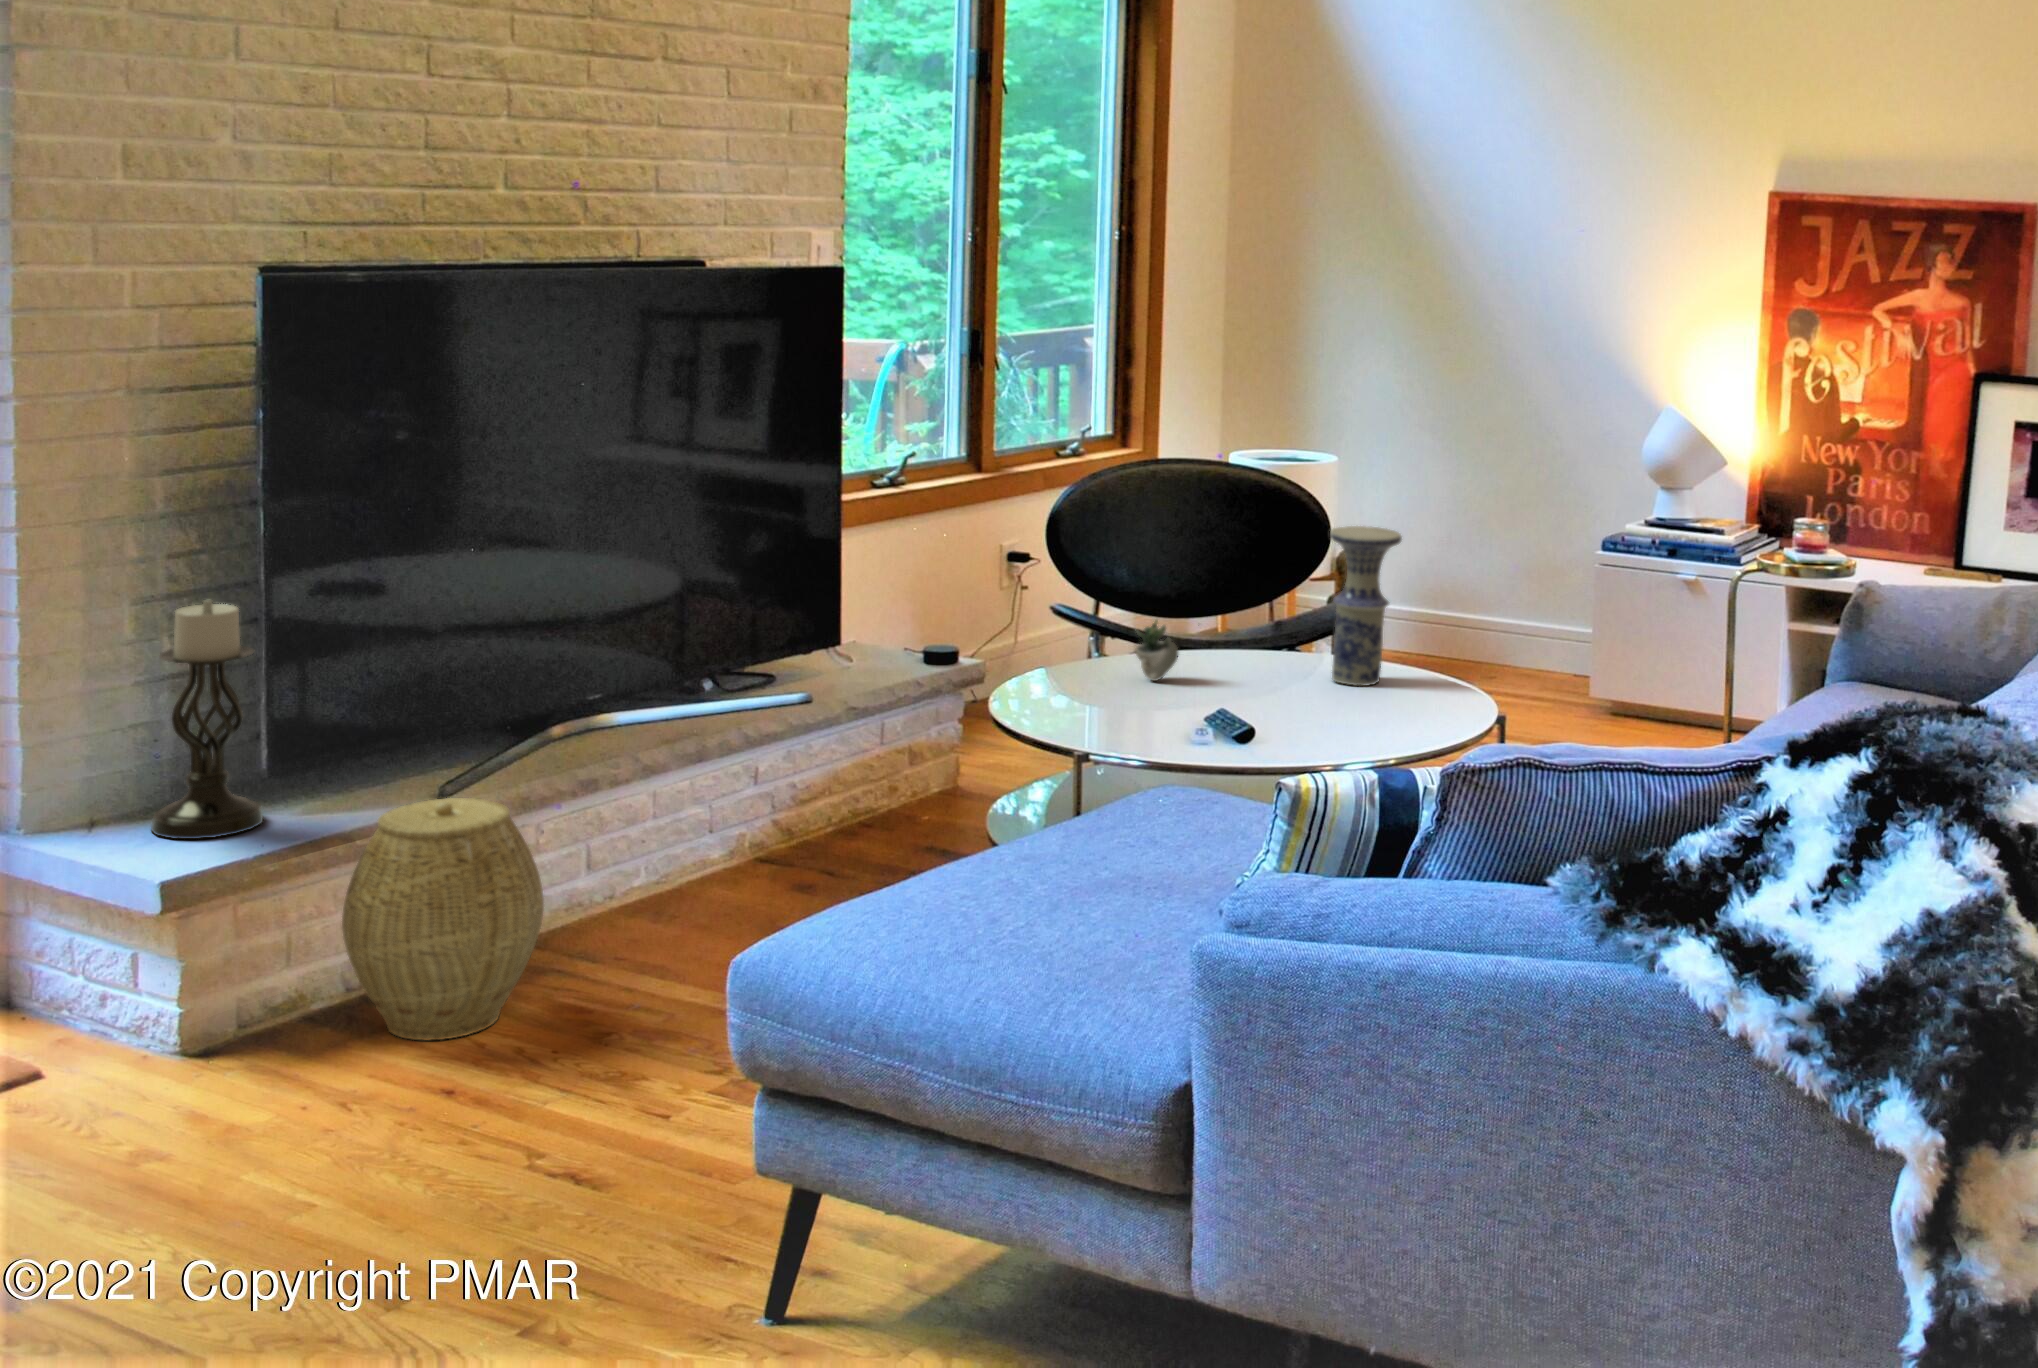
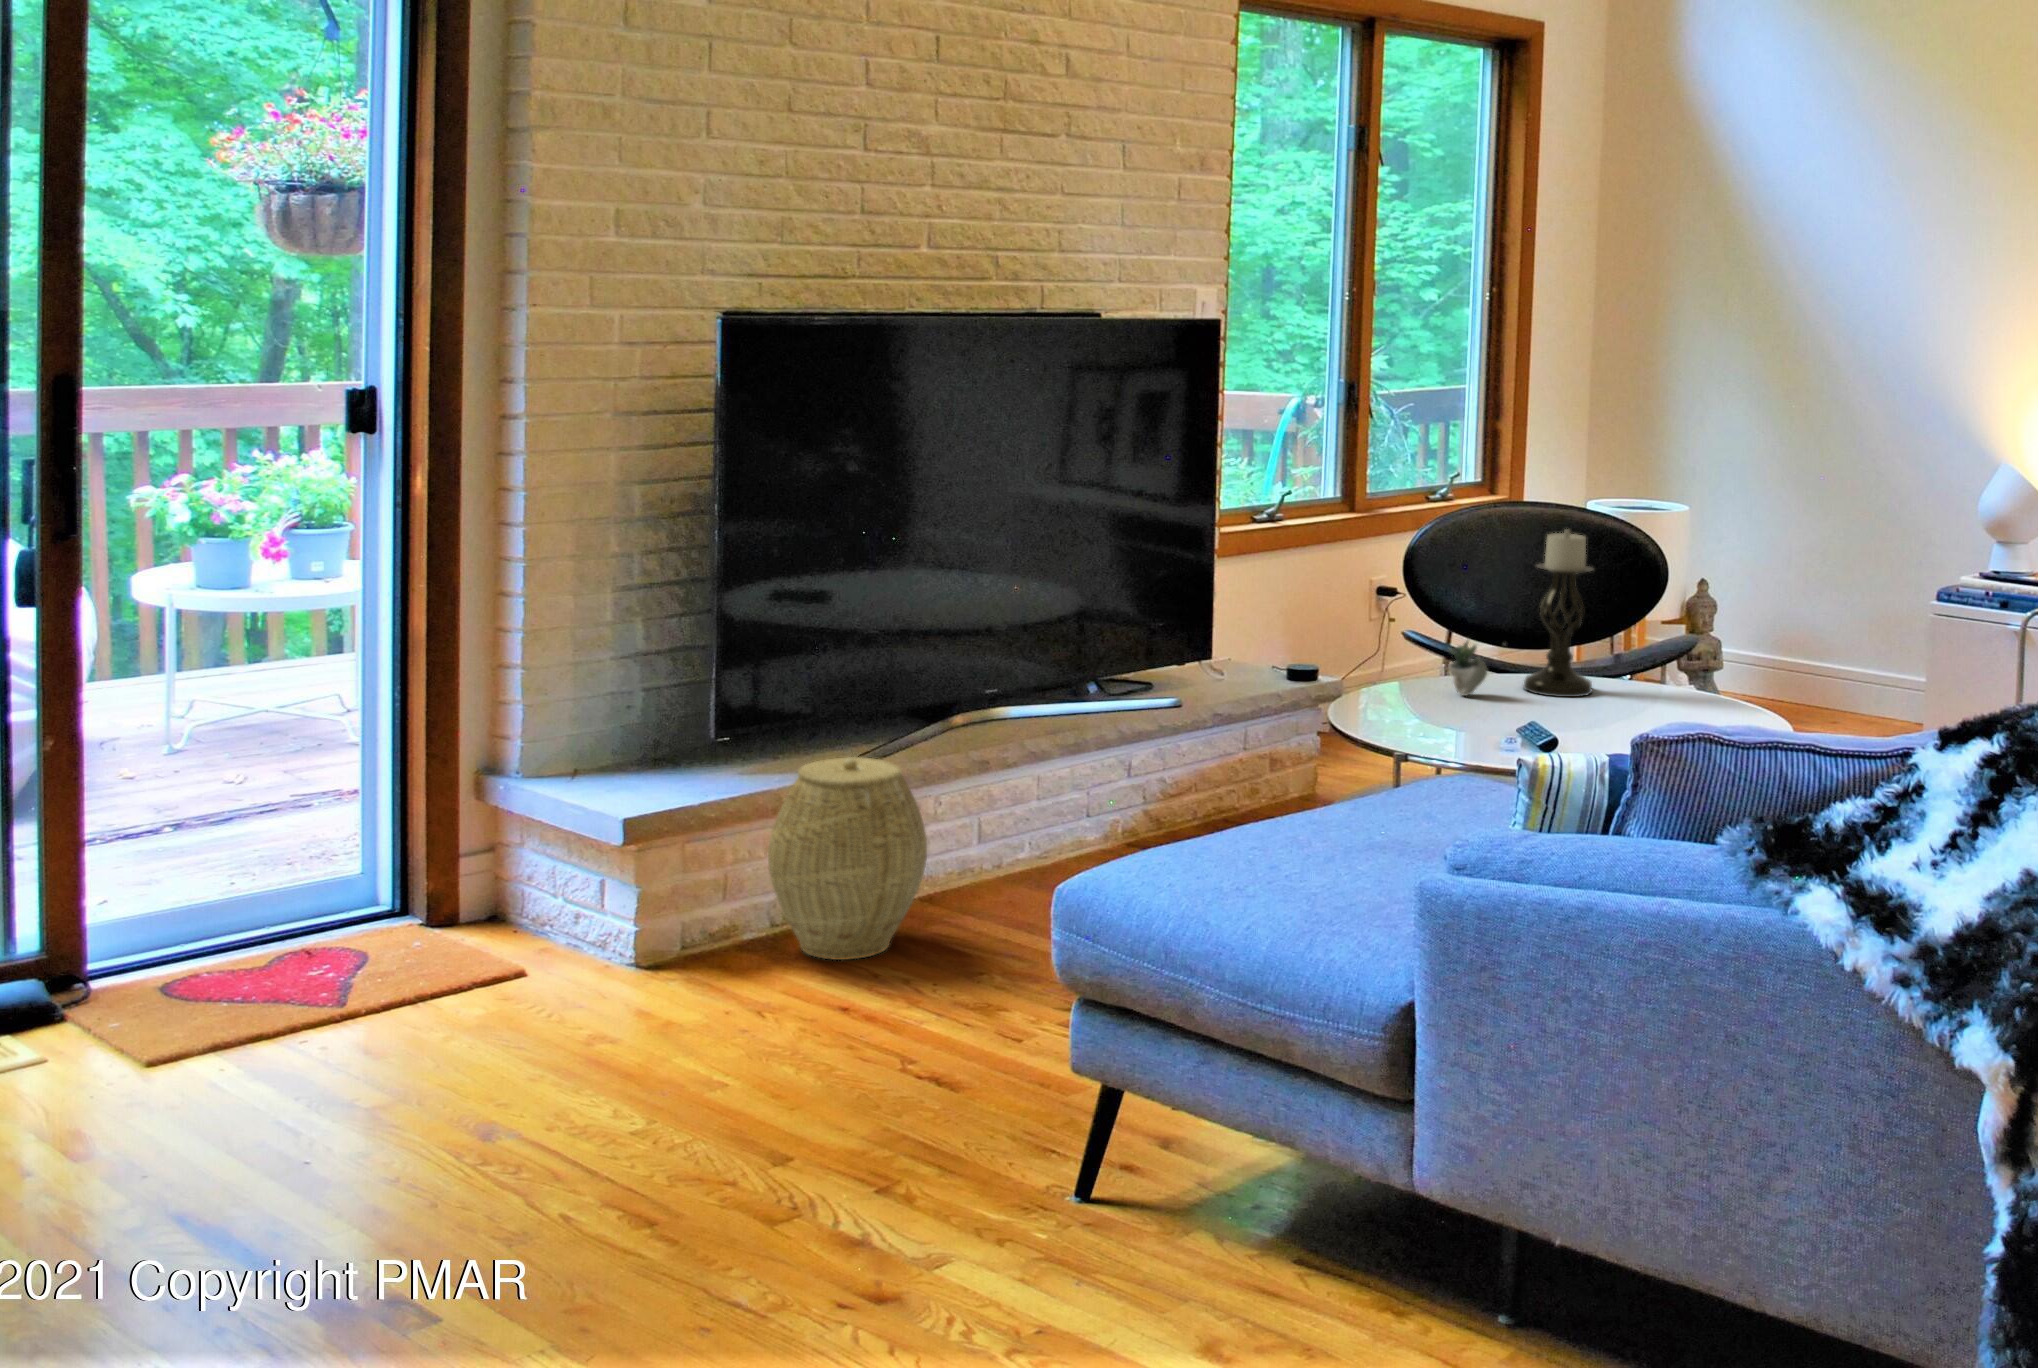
vase: present [1330,526,1402,686] -> none [1630,560,1698,710]
candle holder: present [151,600,263,839] -> present [1523,529,1593,697]

